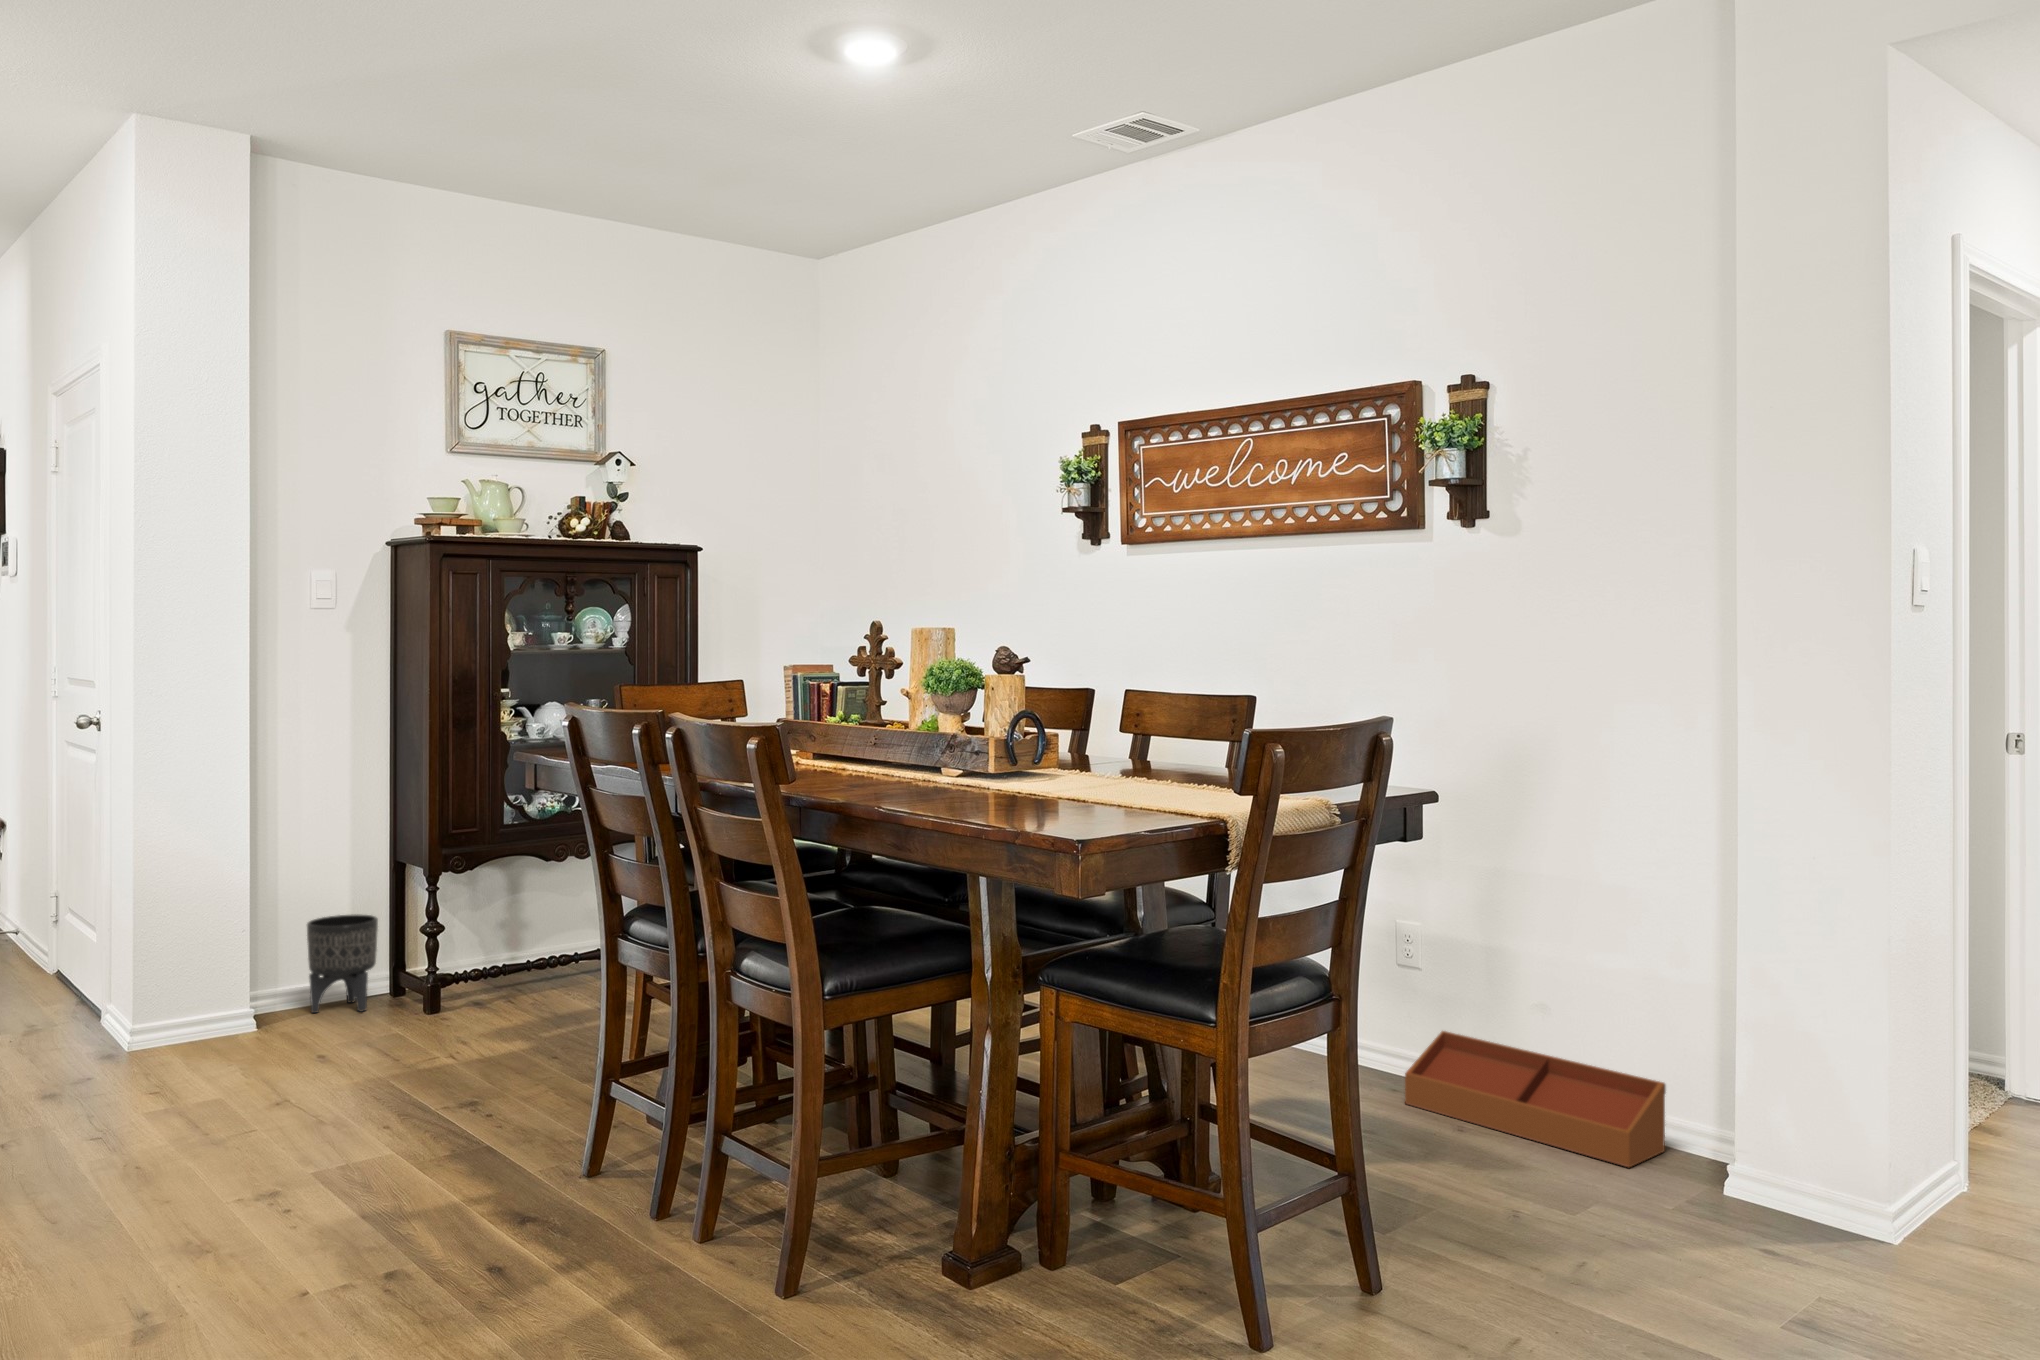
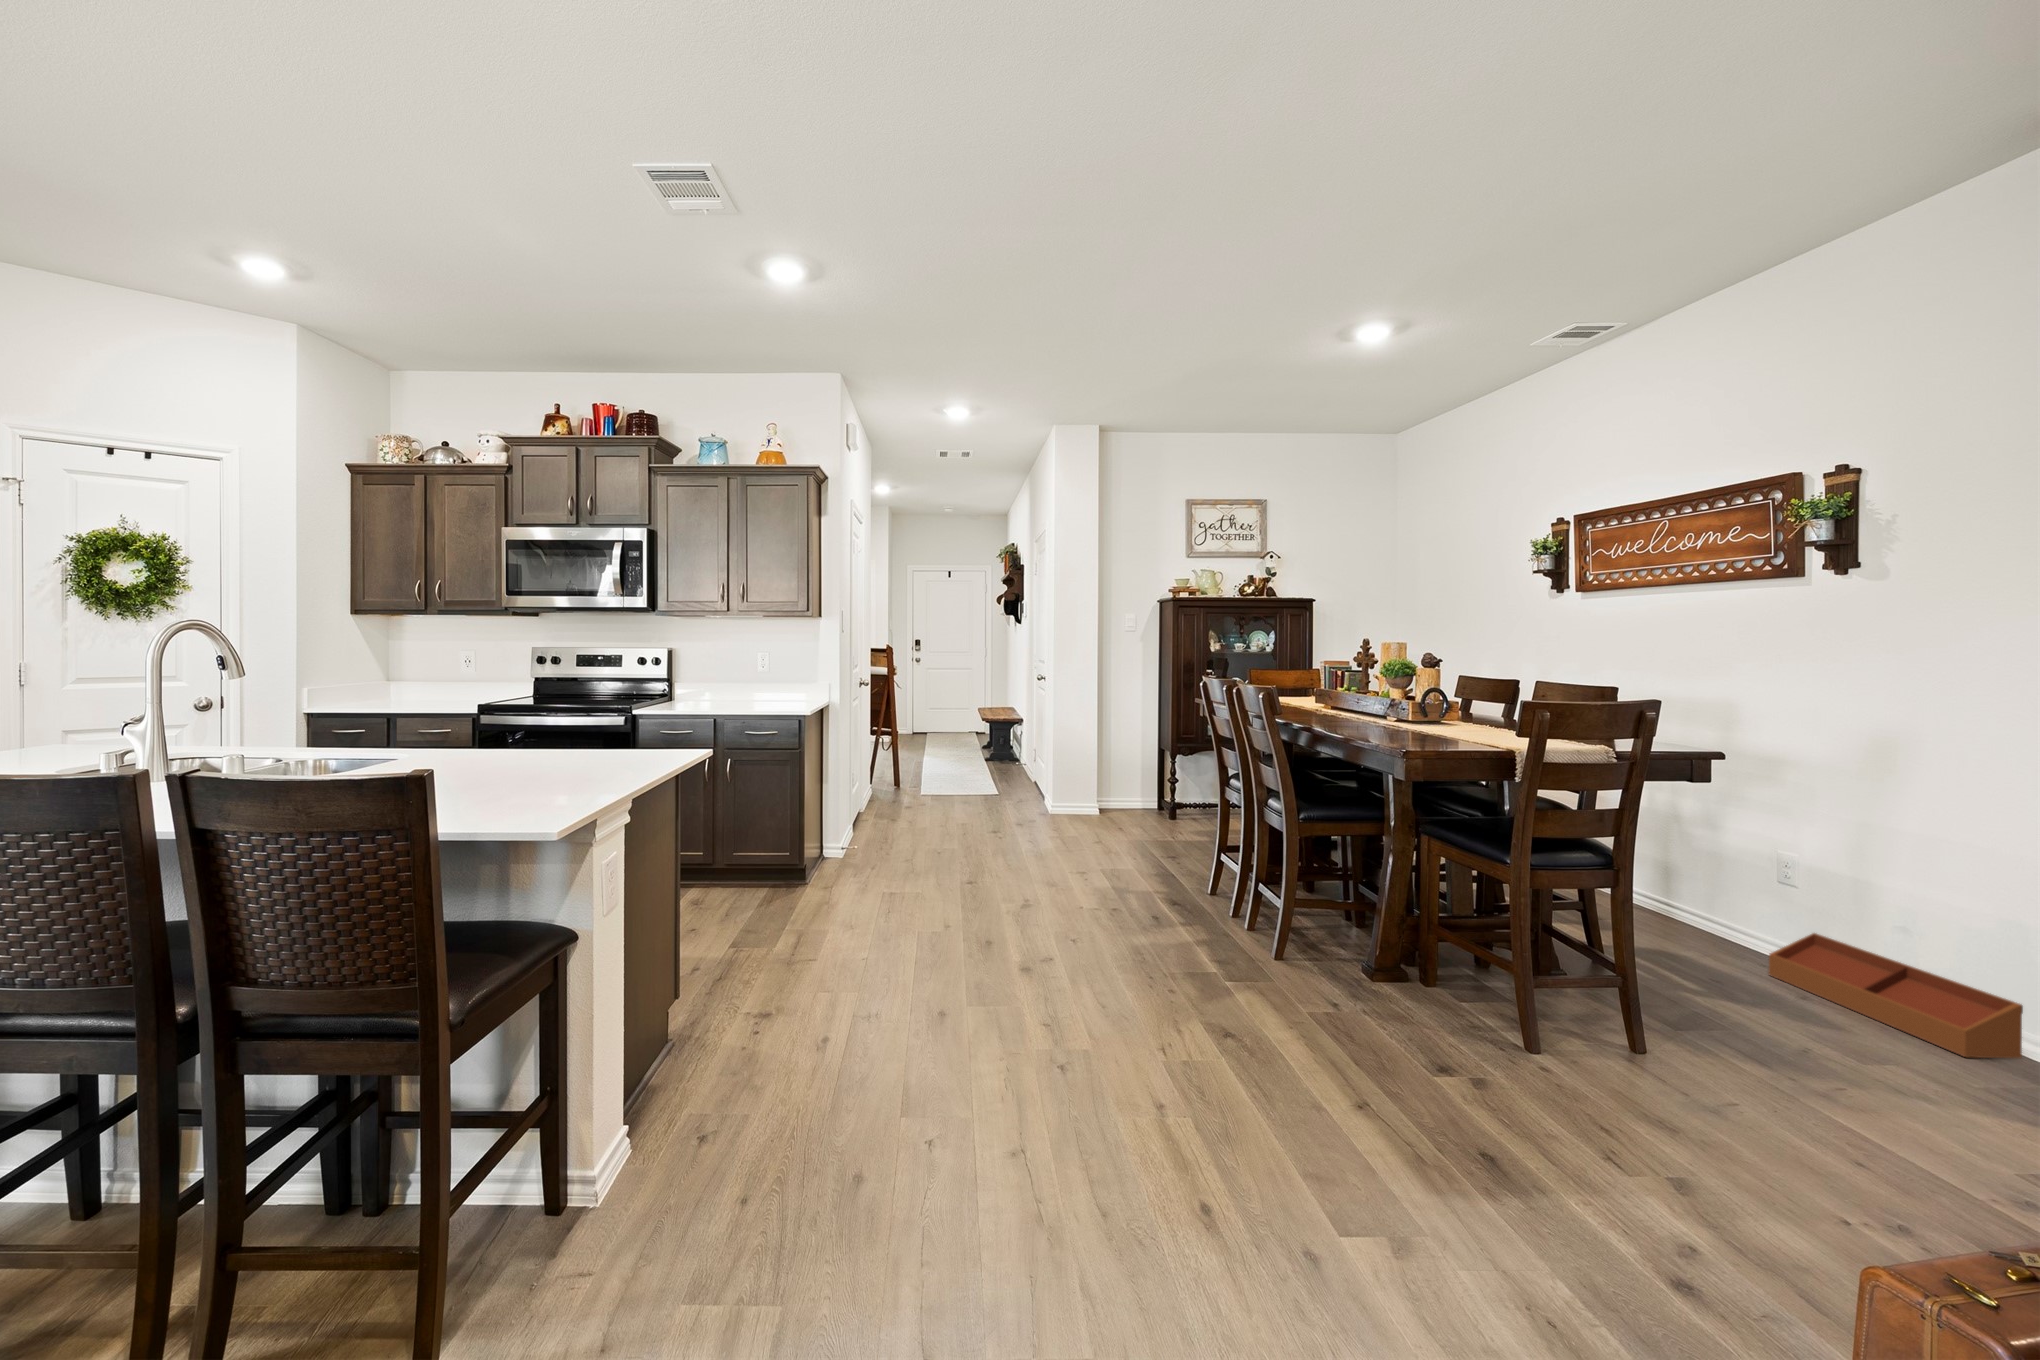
planter: present [307,914,378,1013] -> none [1121,769,1151,814]

